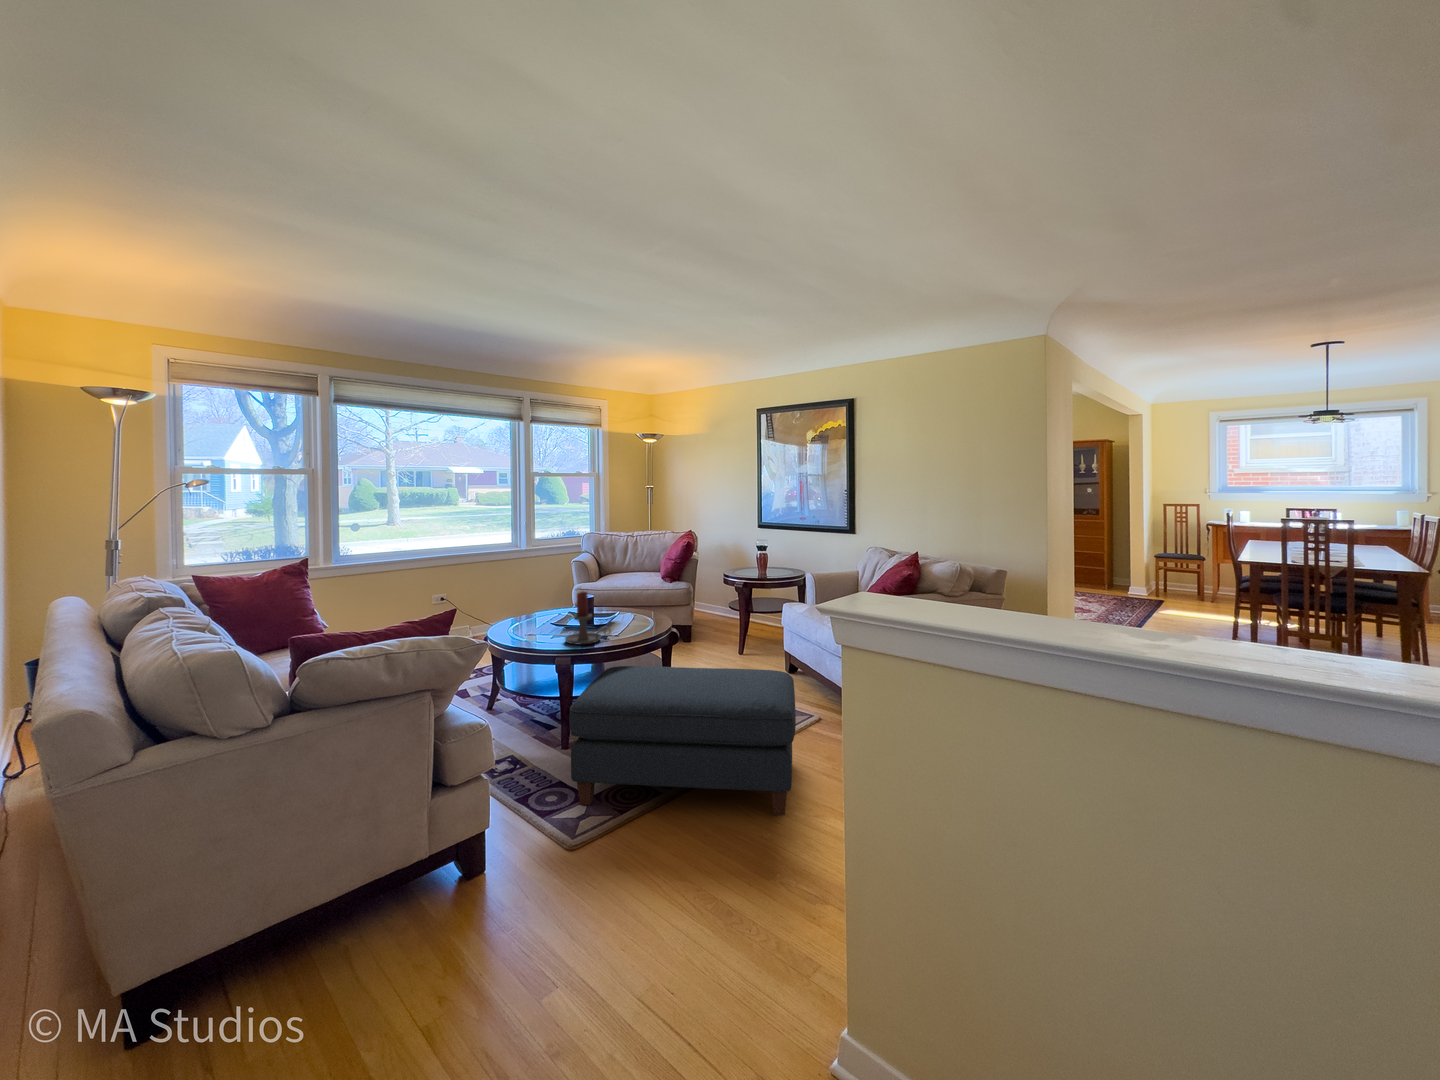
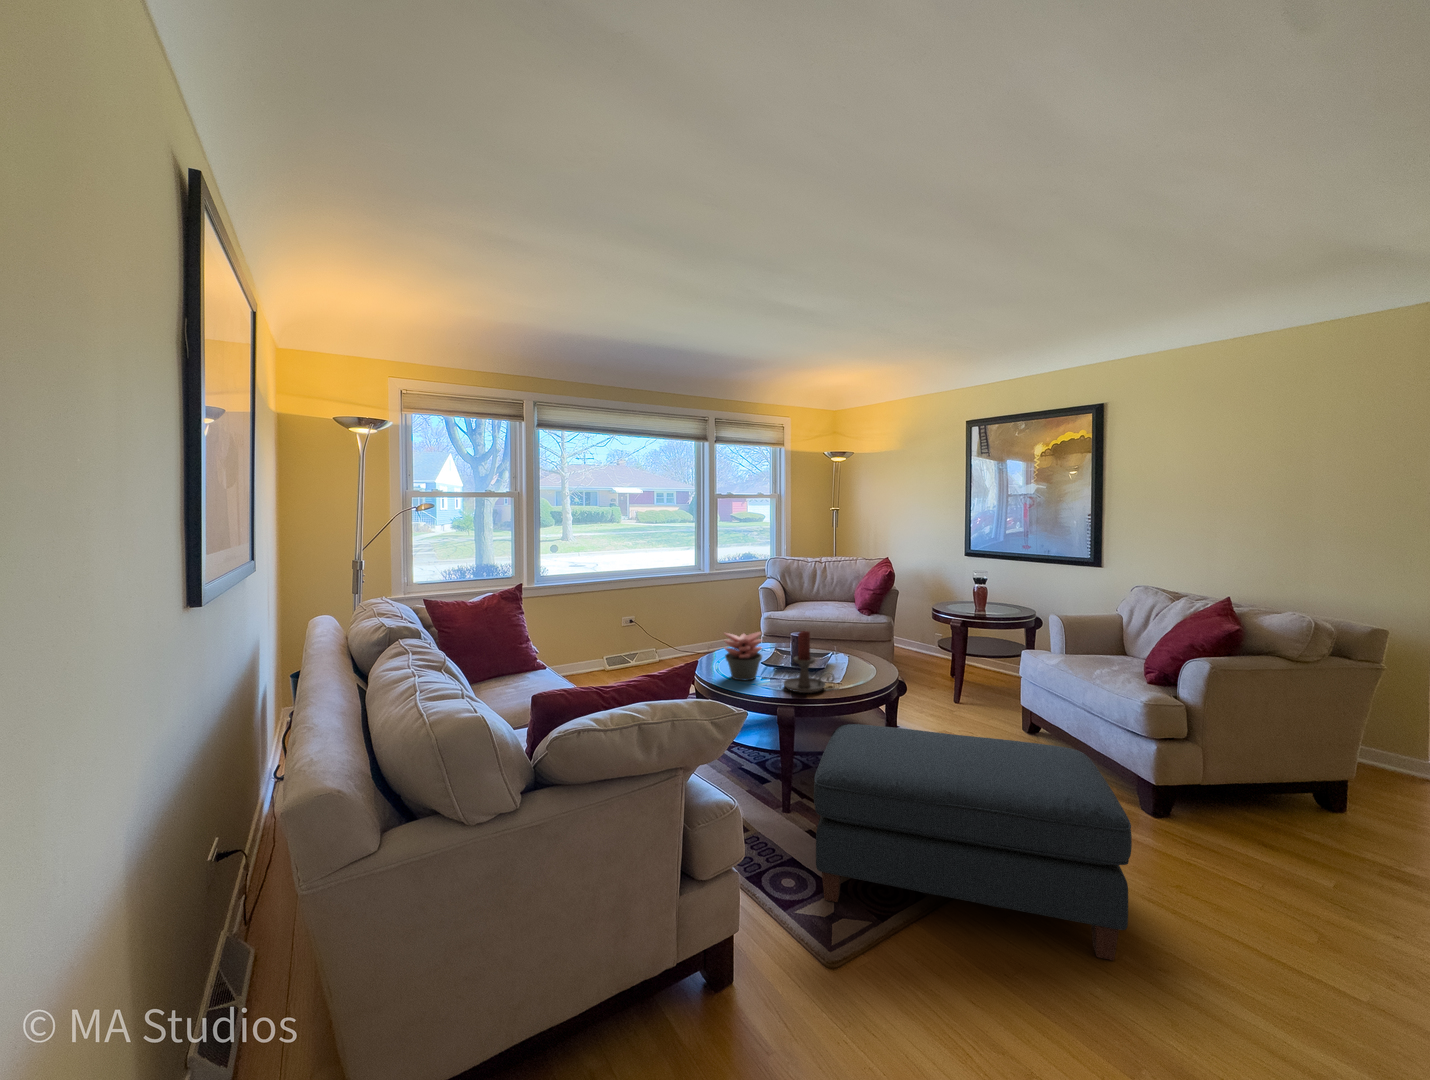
succulent plant: none [512,595,549,639] -> present [724,632,762,680]

